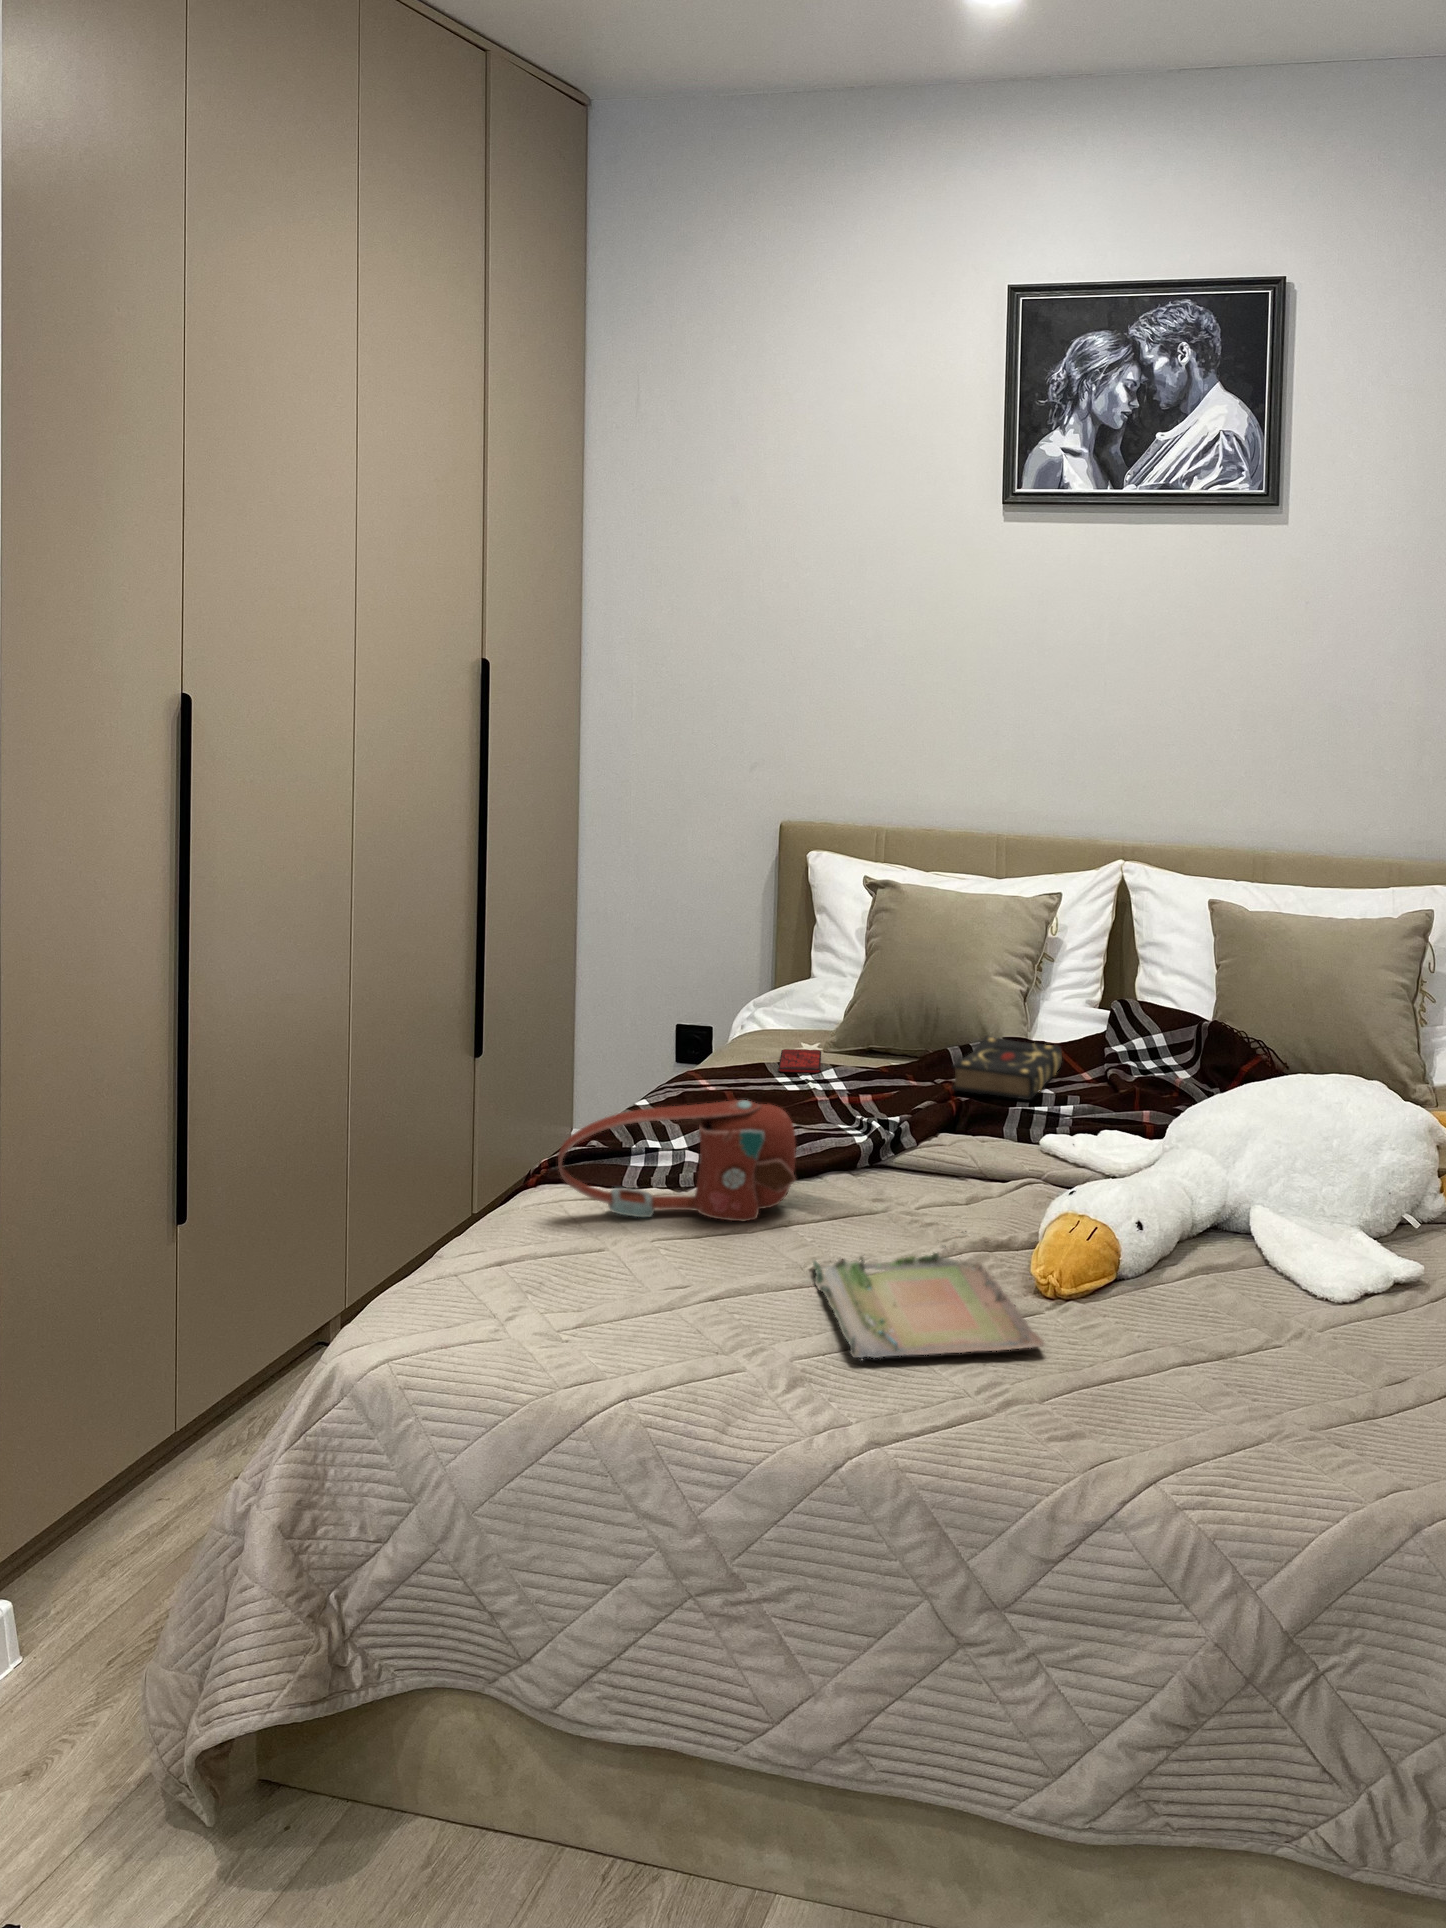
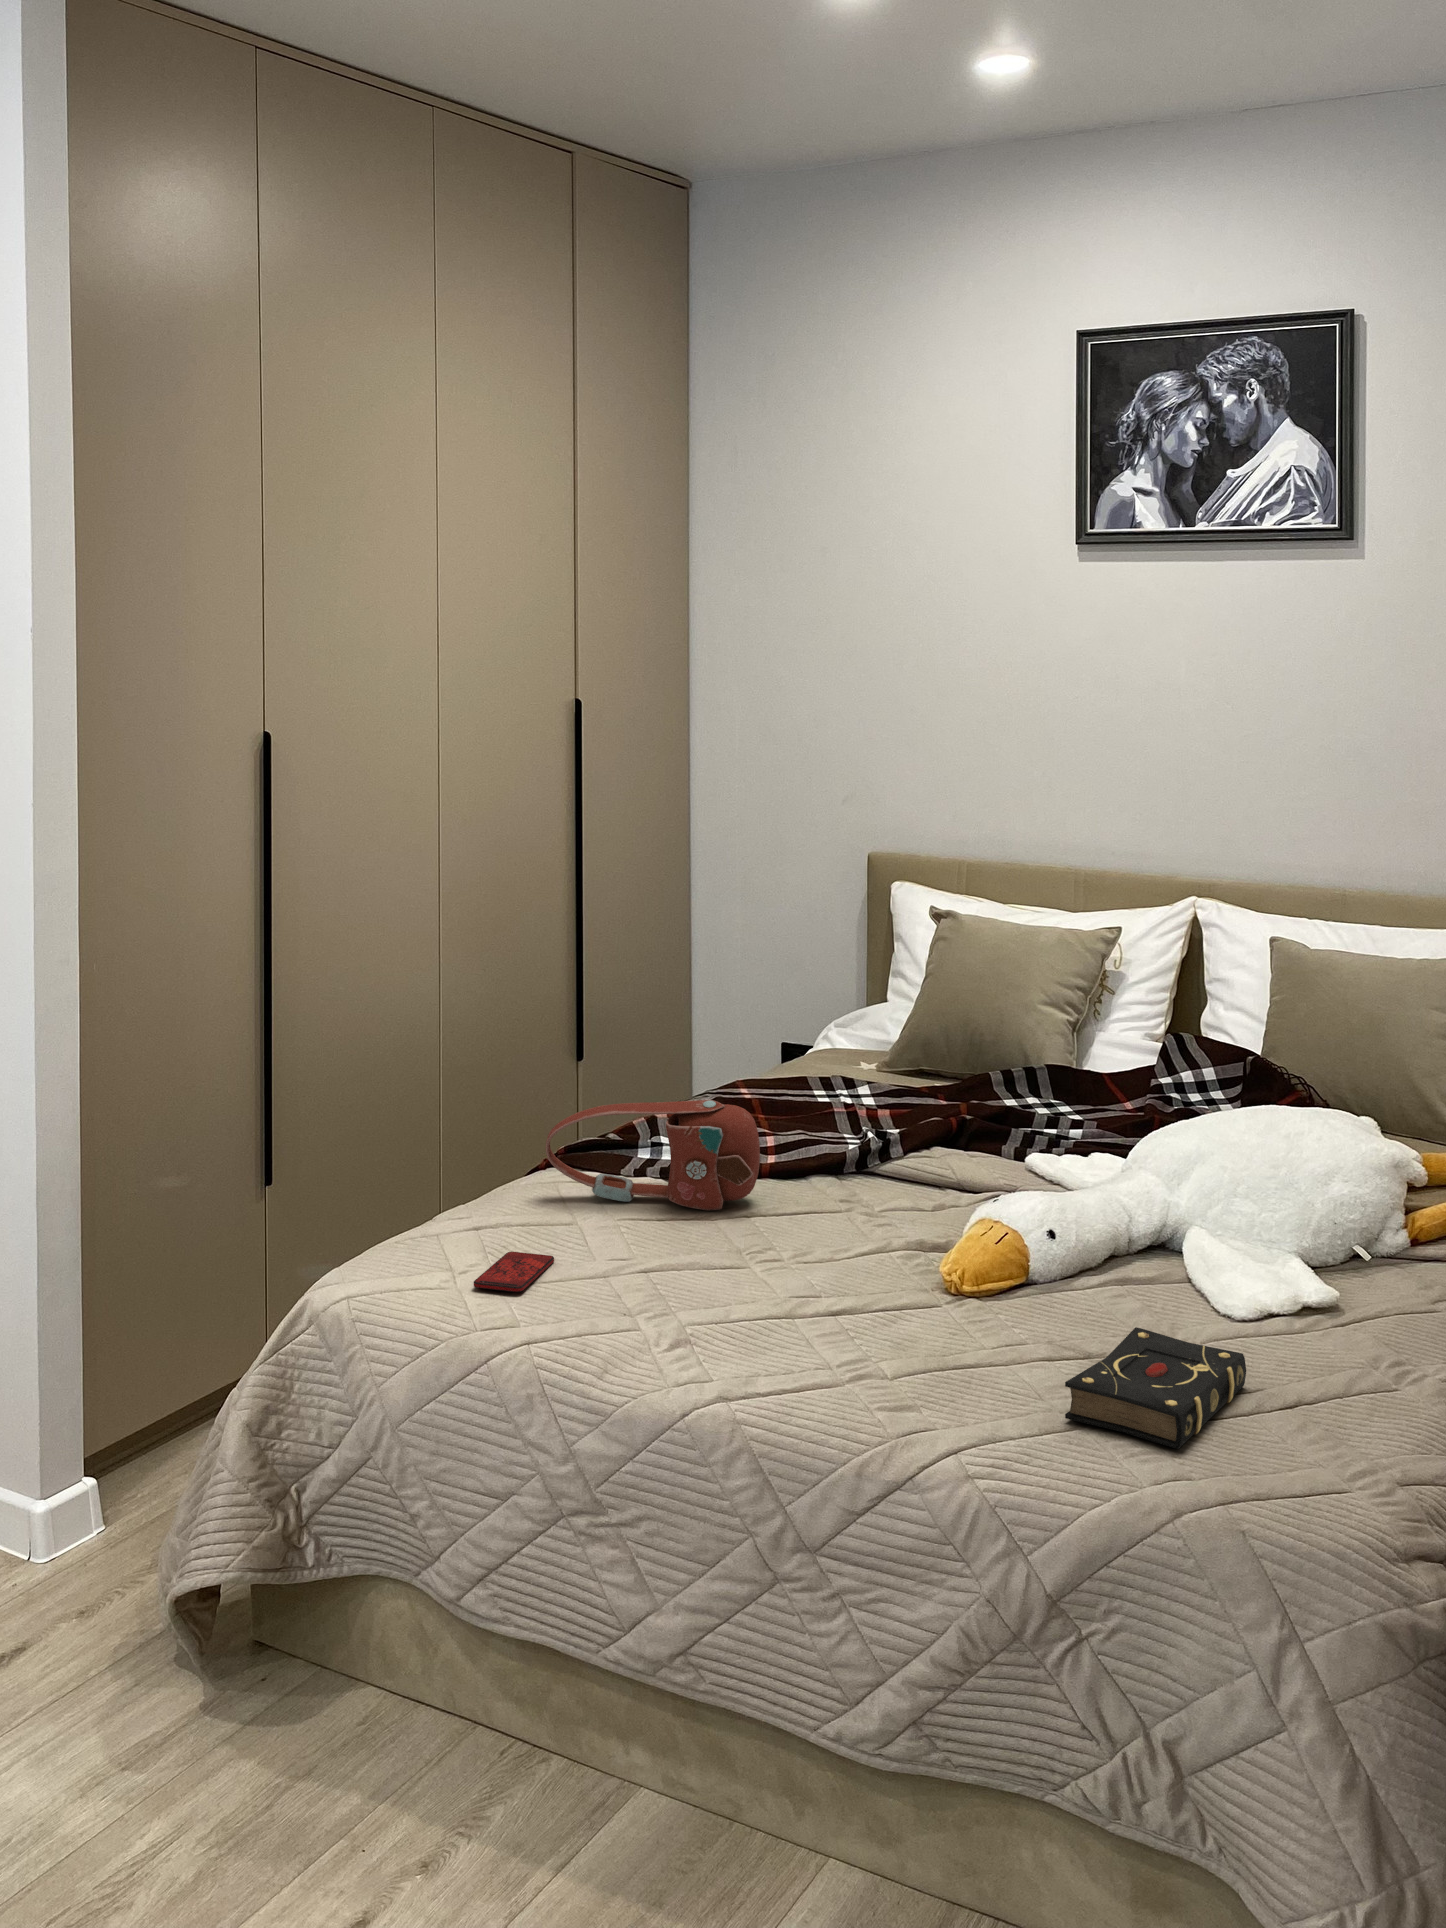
book: present [952,1037,1062,1100] -> present [1065,1327,1246,1449]
smartphone: present [779,1049,821,1073] -> present [474,1252,554,1292]
tray: present [813,1245,1045,1360] -> none [733,1235,917,1331]

